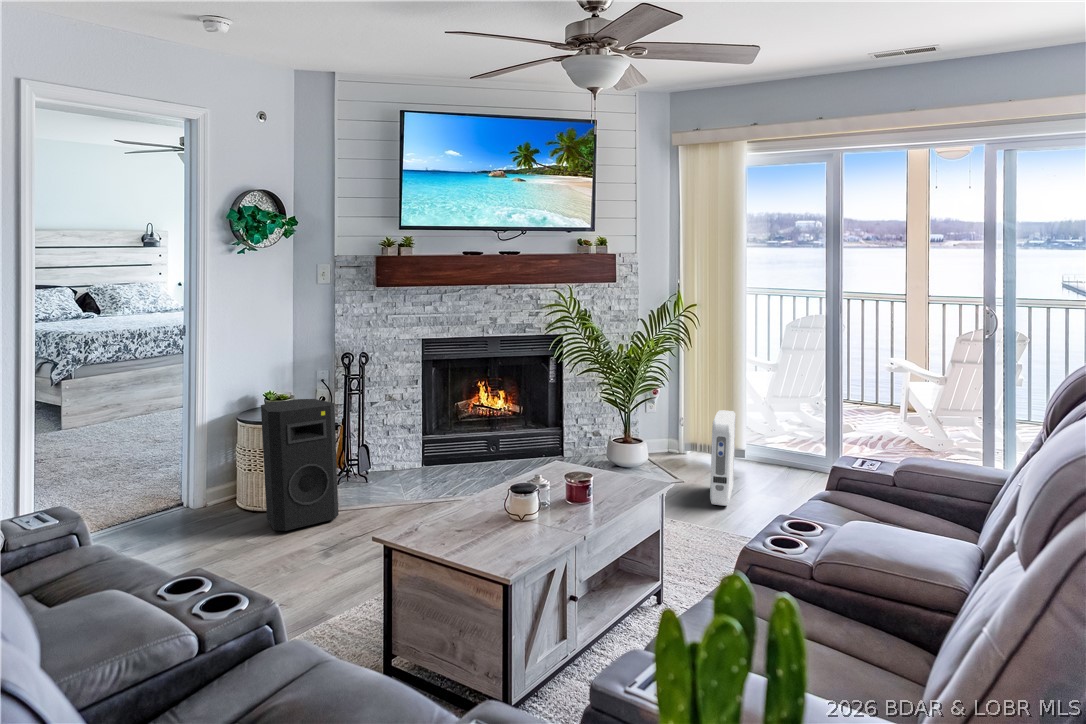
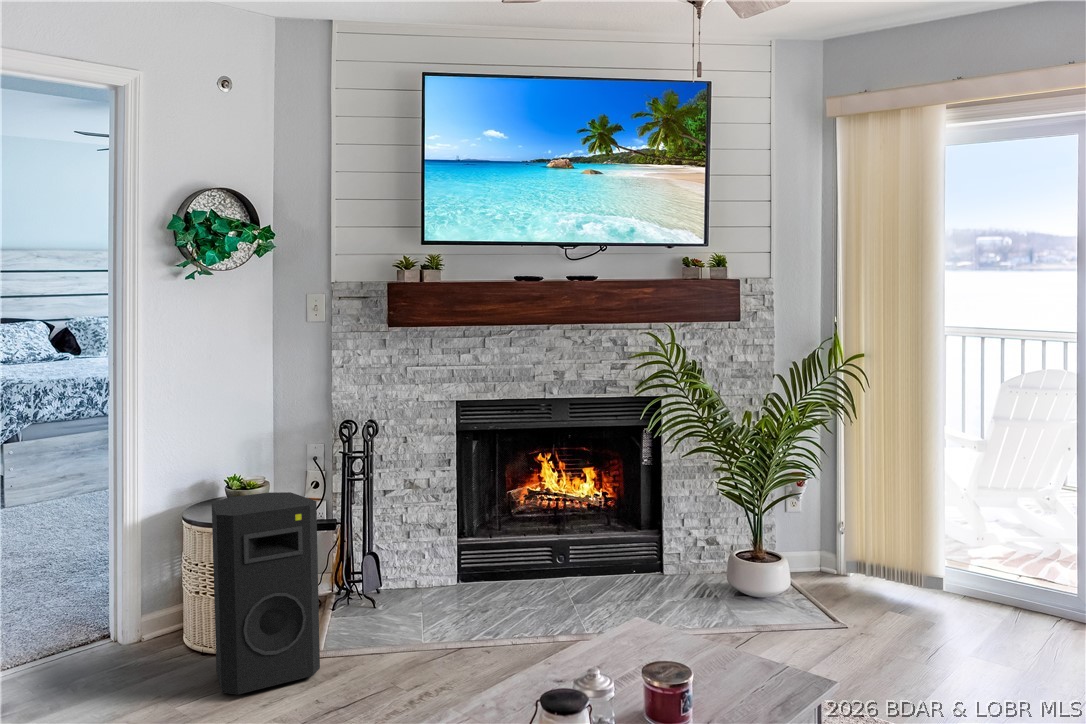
air purifier: present [710,410,736,506] -> none [896,520,933,678]

